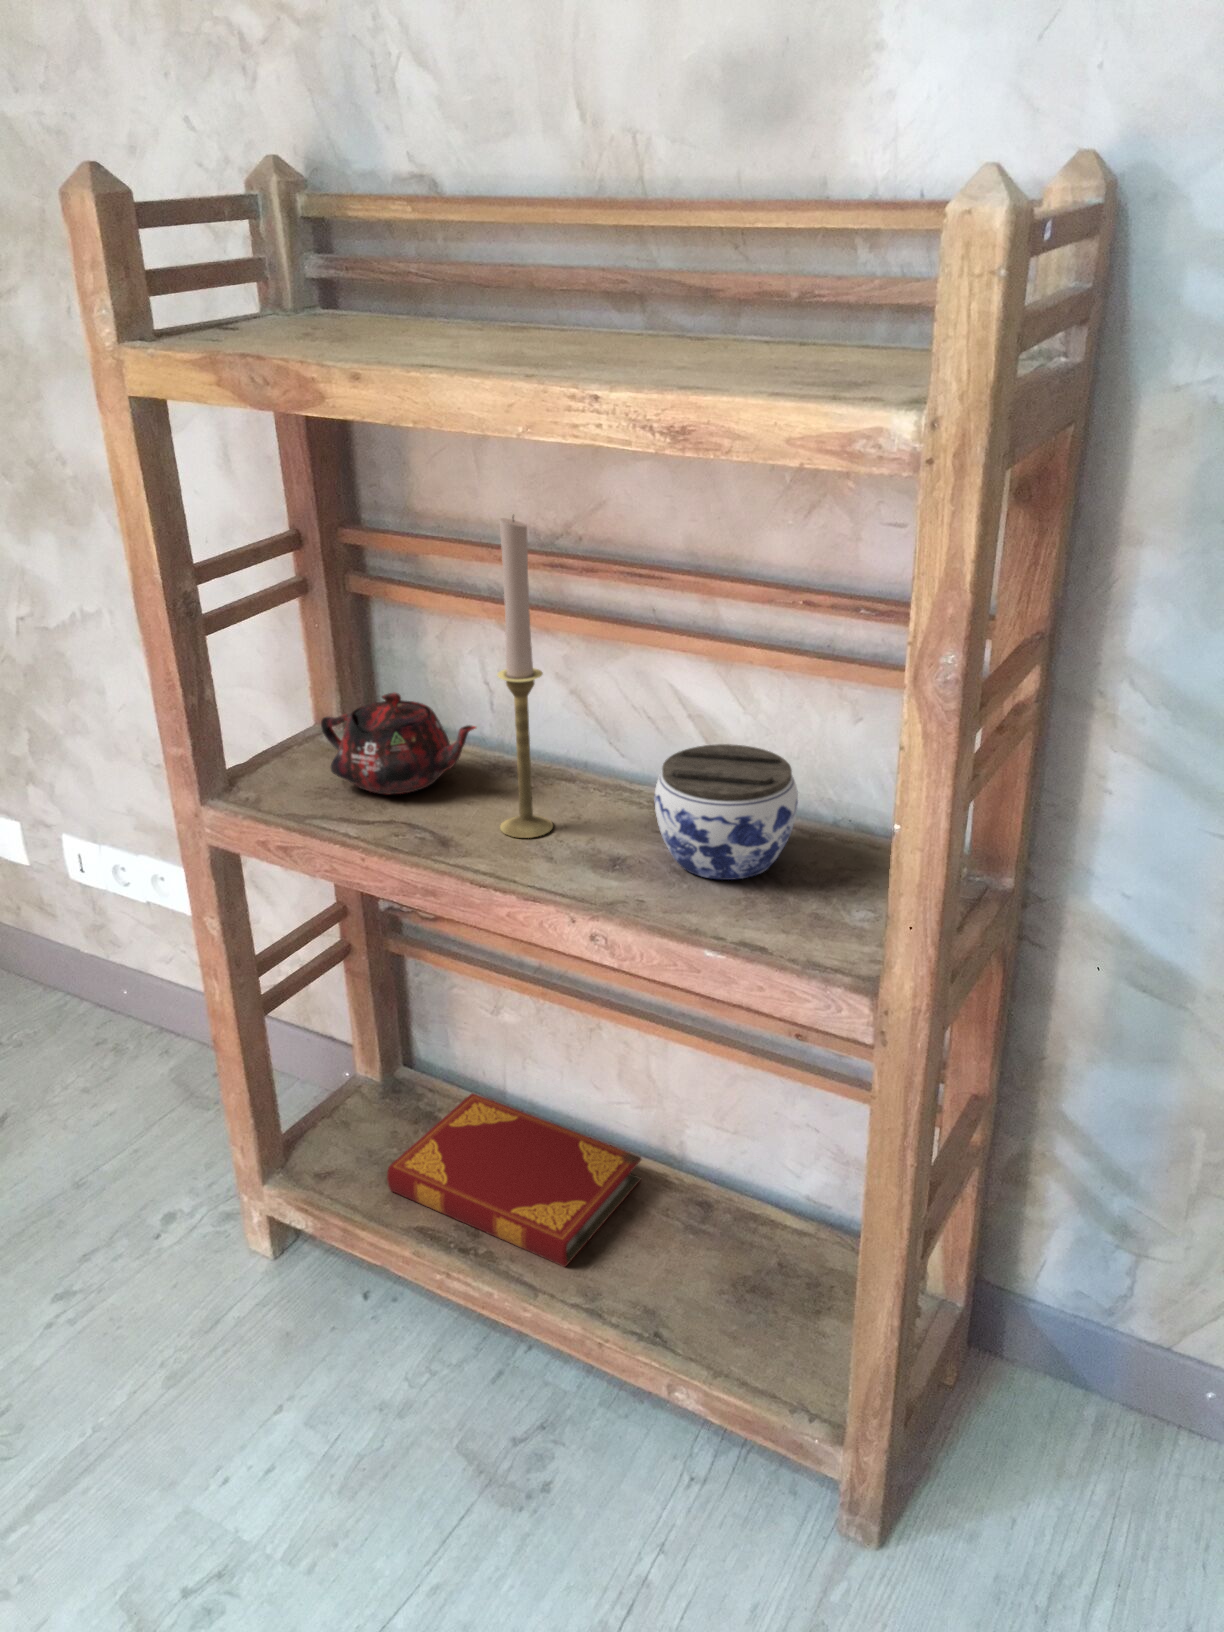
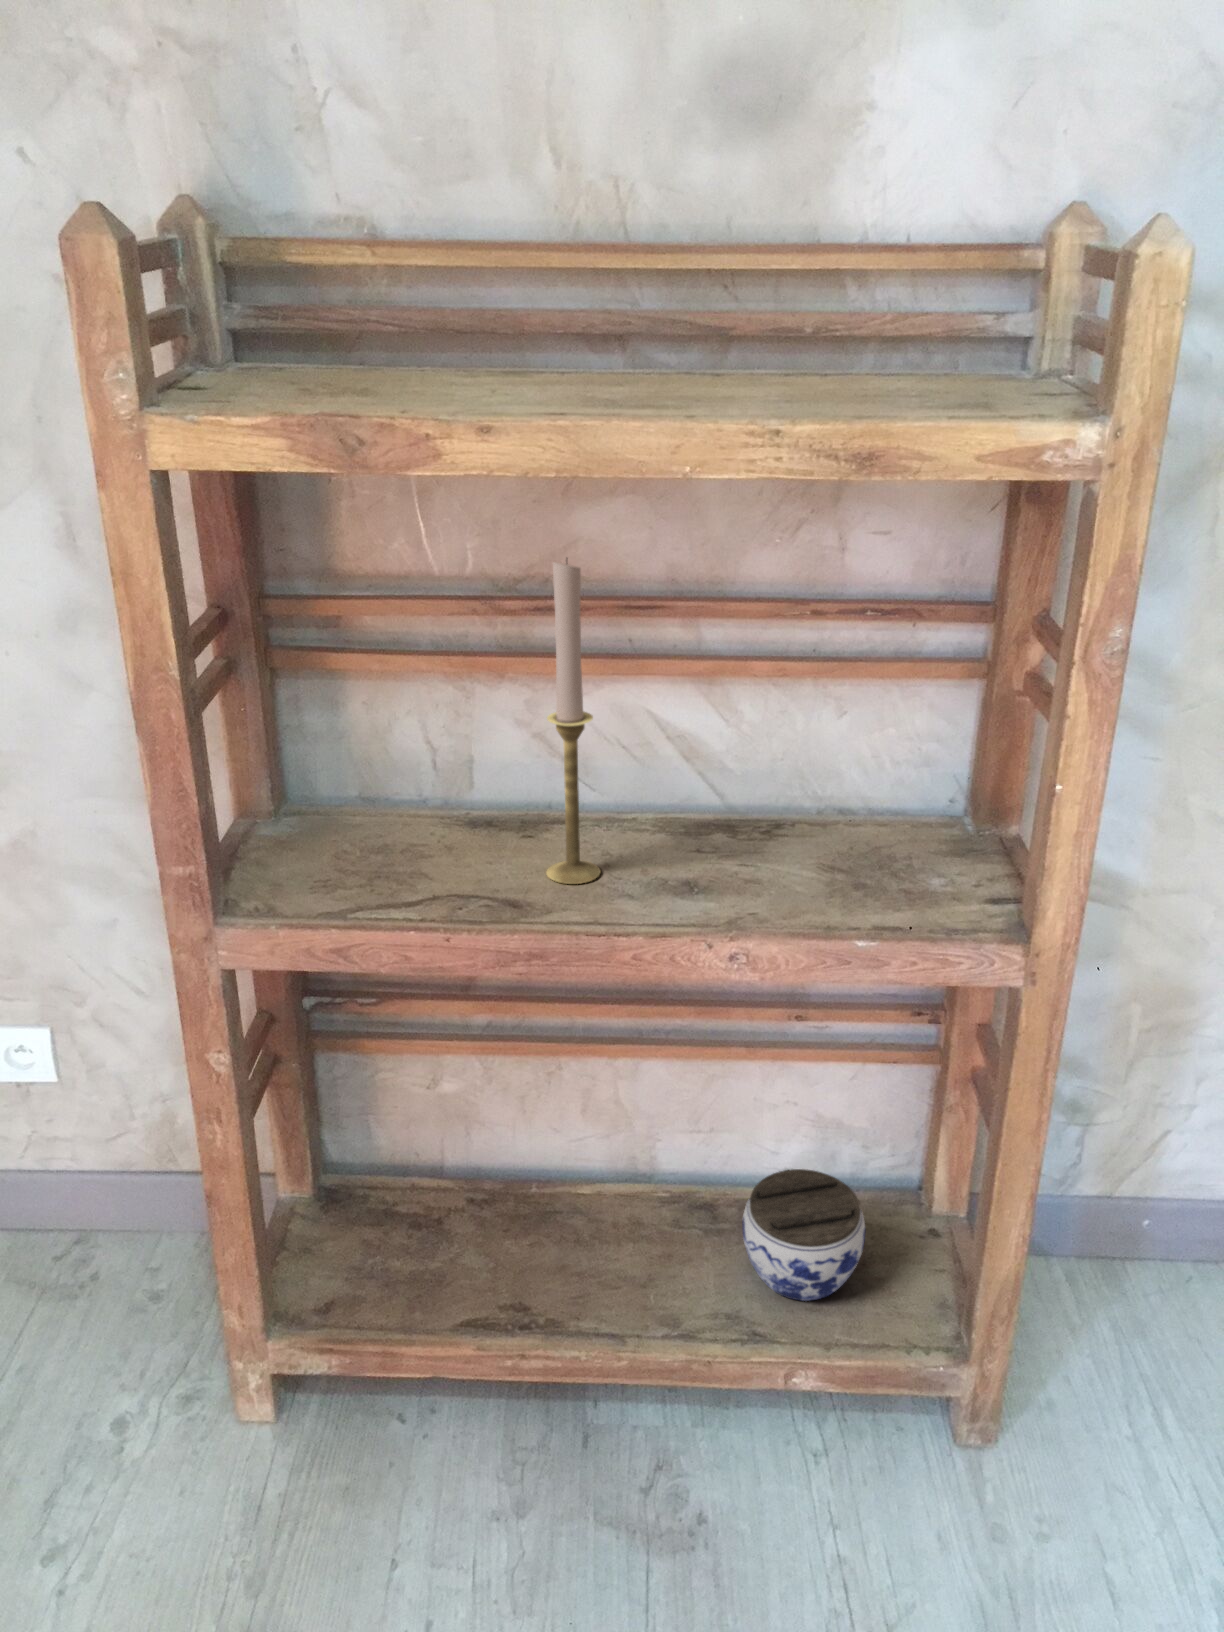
teapot: present [321,693,476,794] -> none [294,761,492,871]
jar: present [654,744,798,880] -> present [743,1169,865,1301]
hardback book: present [387,1093,641,1267] -> none [416,1174,653,1308]

